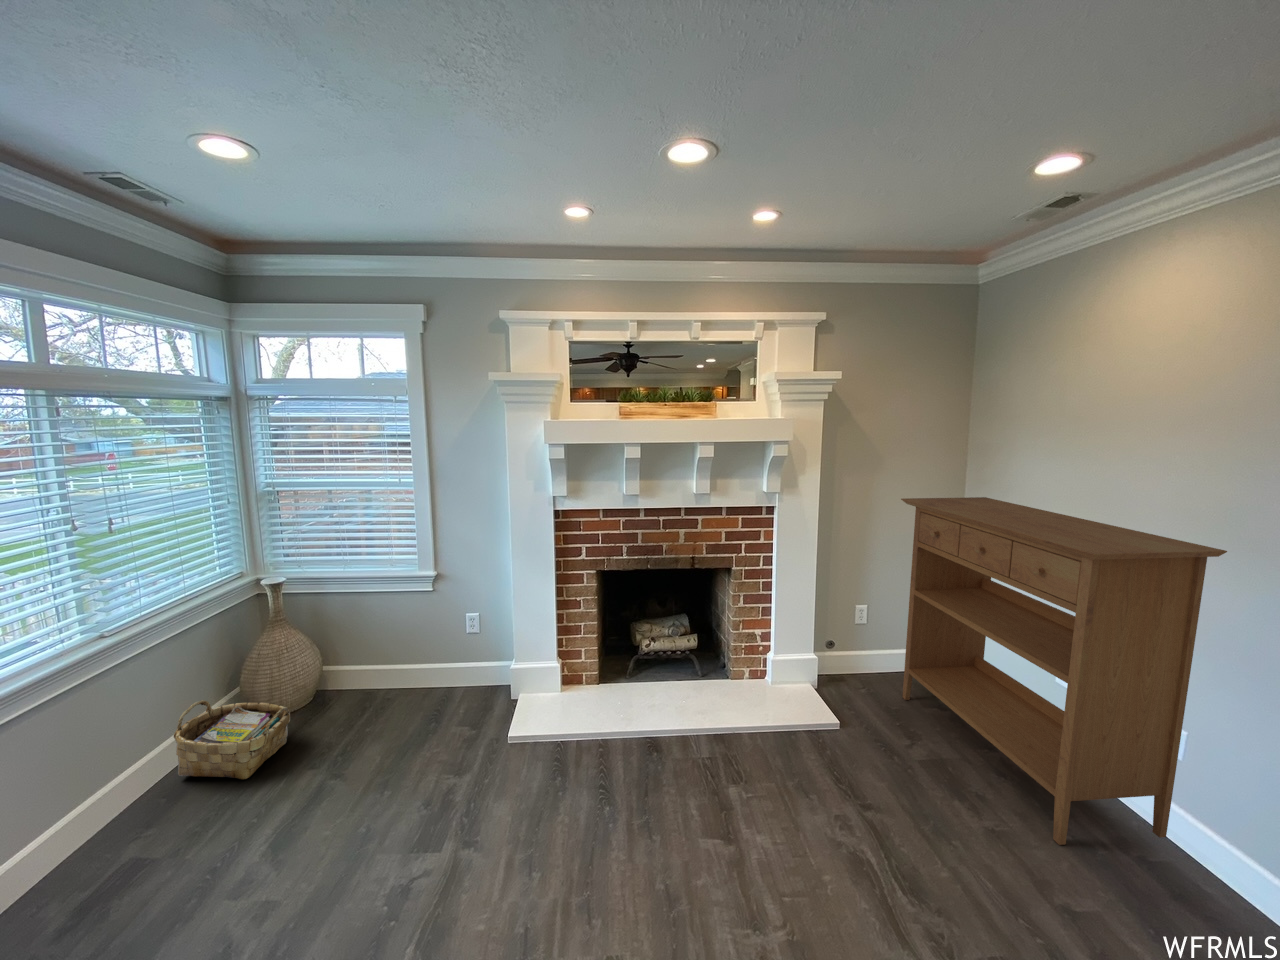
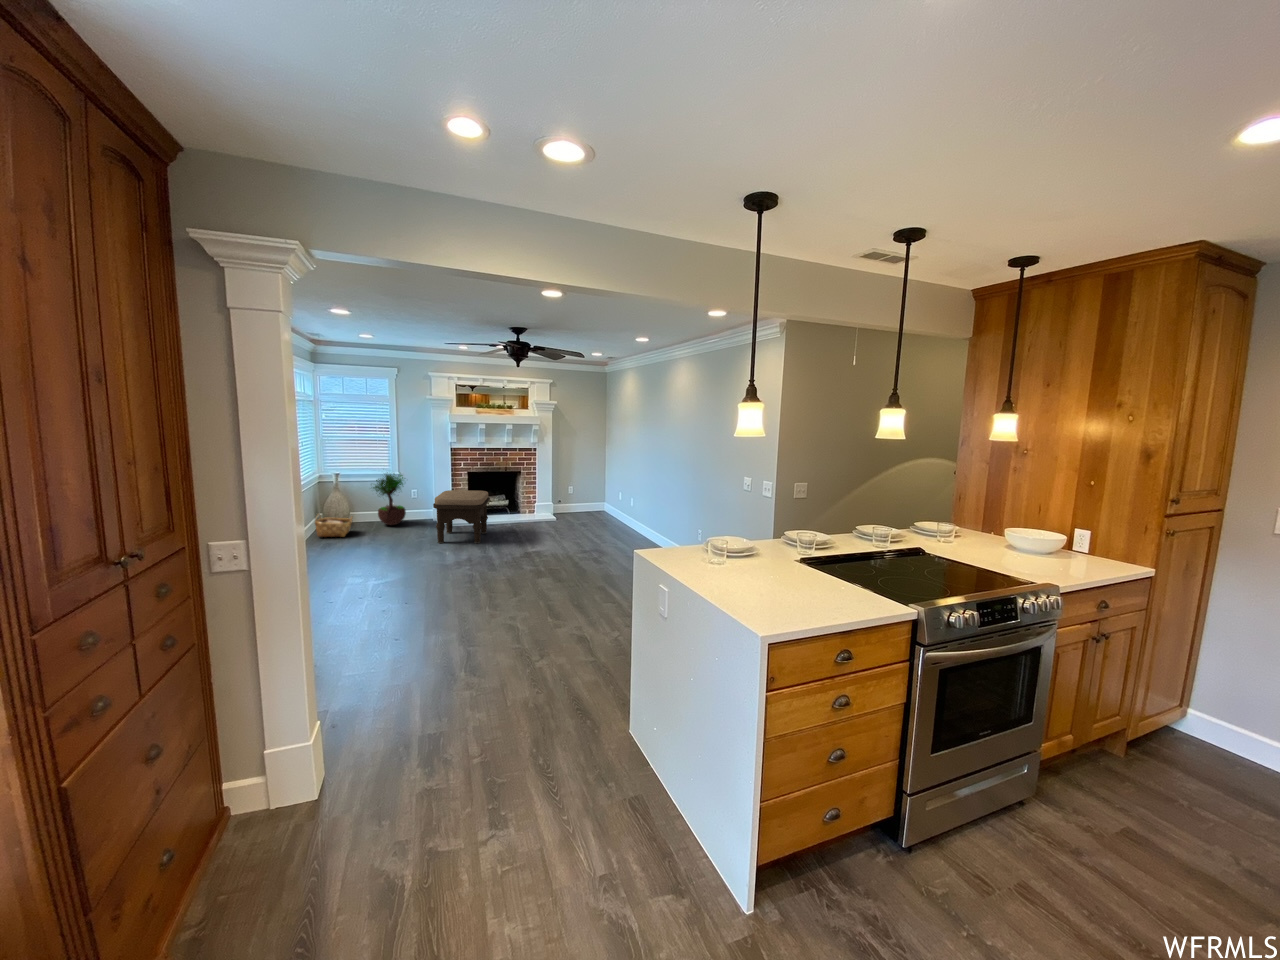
console table: present [901,497,1227,845] -> none [580,445,635,533]
potted tree: none [337,569,443,714] -> present [373,474,406,525]
ottoman: none [458,650,653,895] -> present [433,490,490,543]

